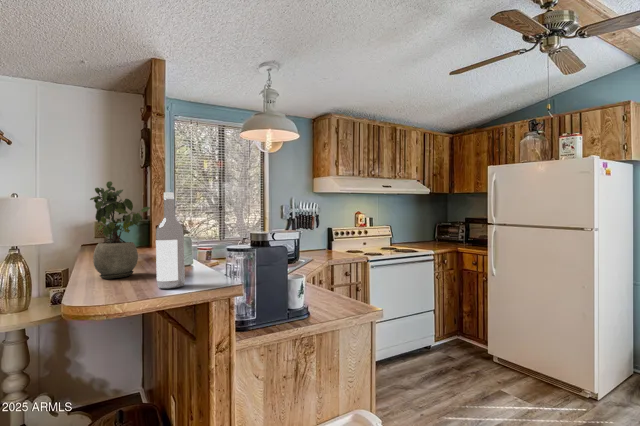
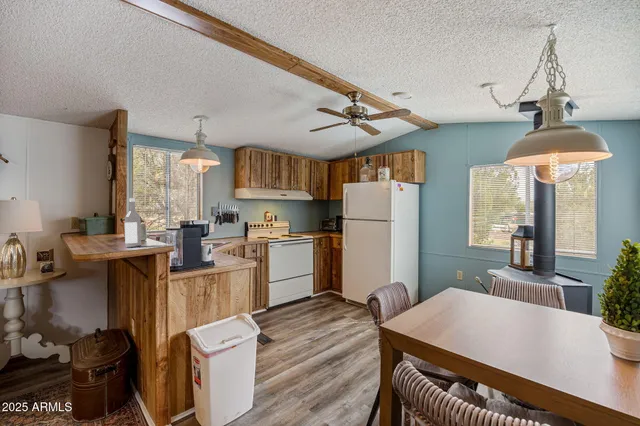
potted plant: present [90,181,150,279] -> none [82,192,121,245]

